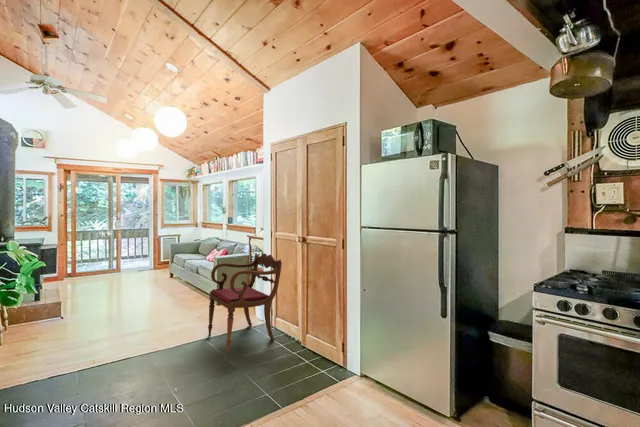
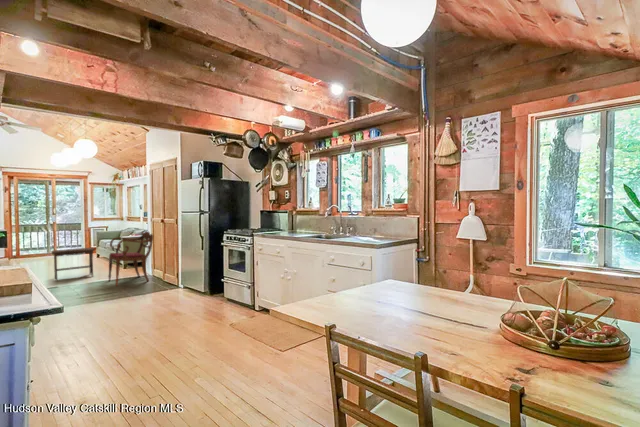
footstool: none [120,274,184,331] -> present [51,248,95,281]

